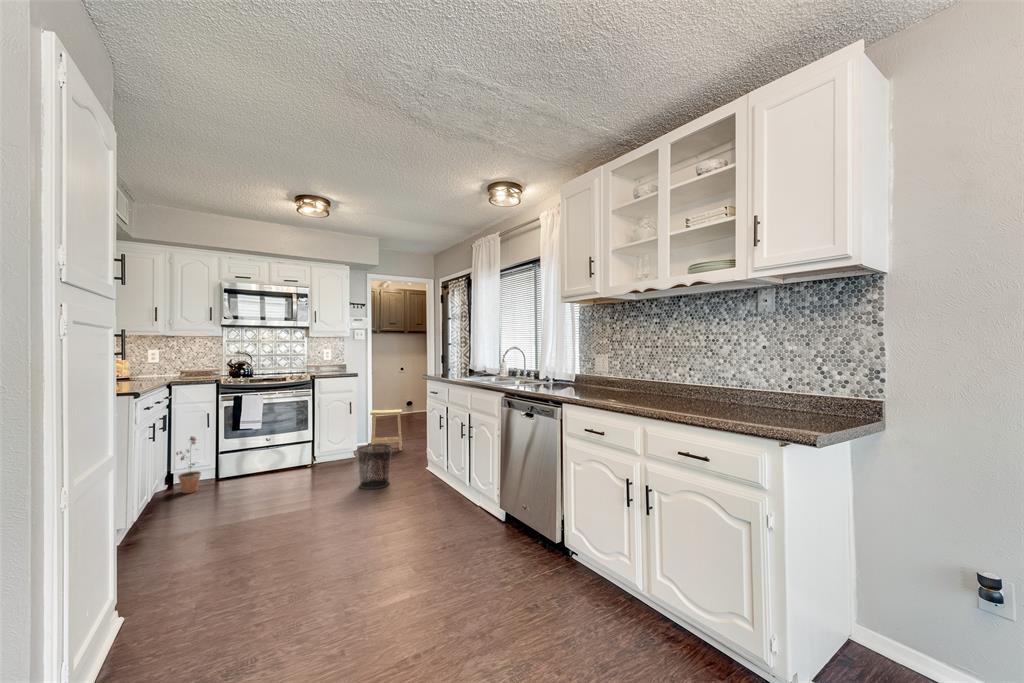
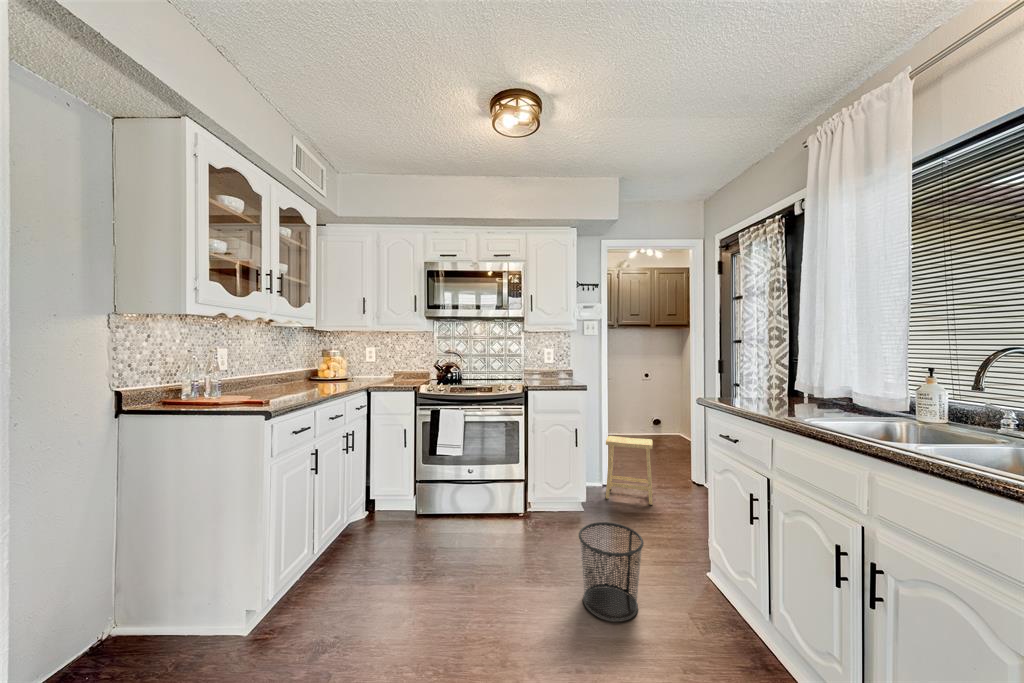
potted plant: present [176,437,201,493] -> none [360,461,387,538]

